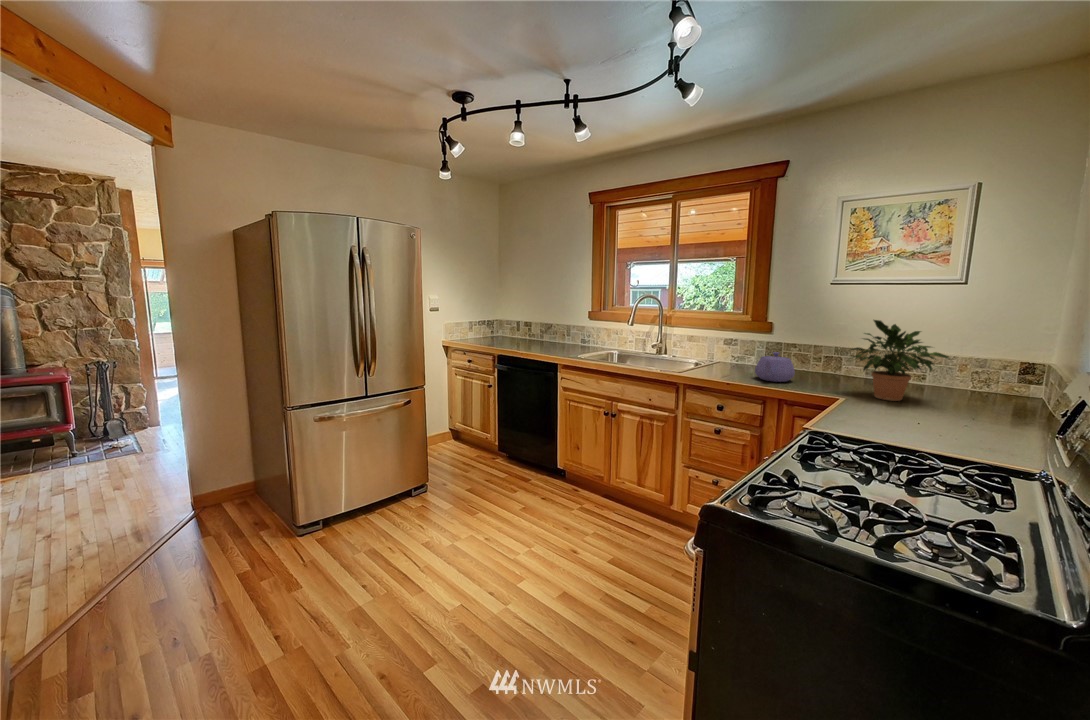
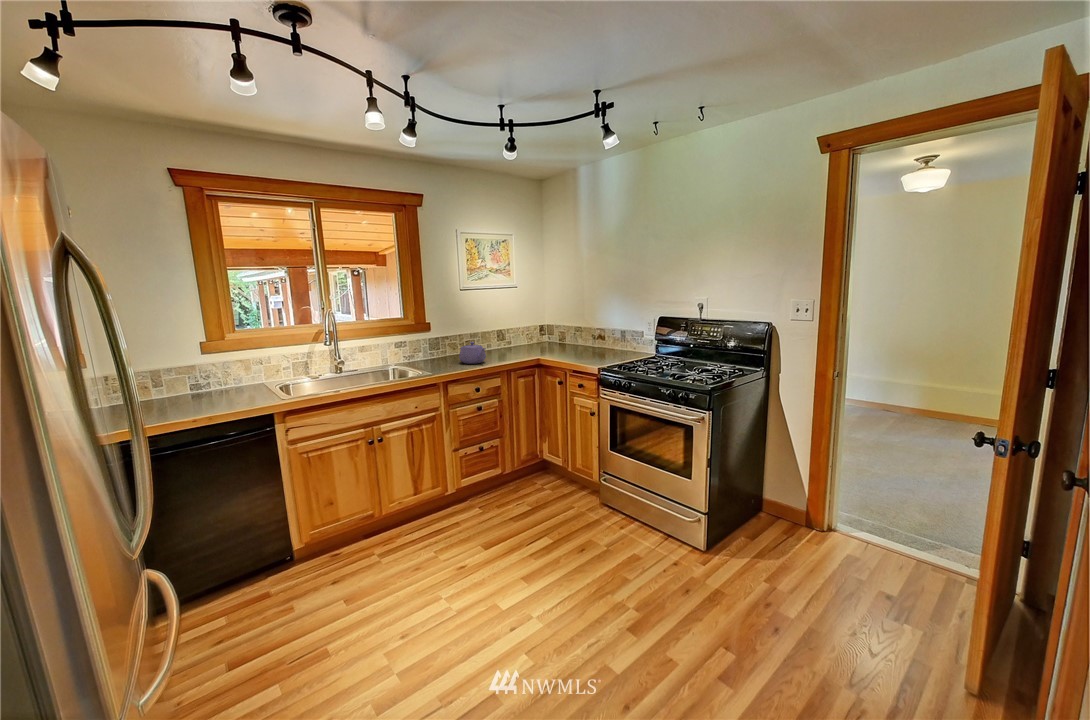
potted plant: present [851,320,949,401] -> none [512,312,554,357]

